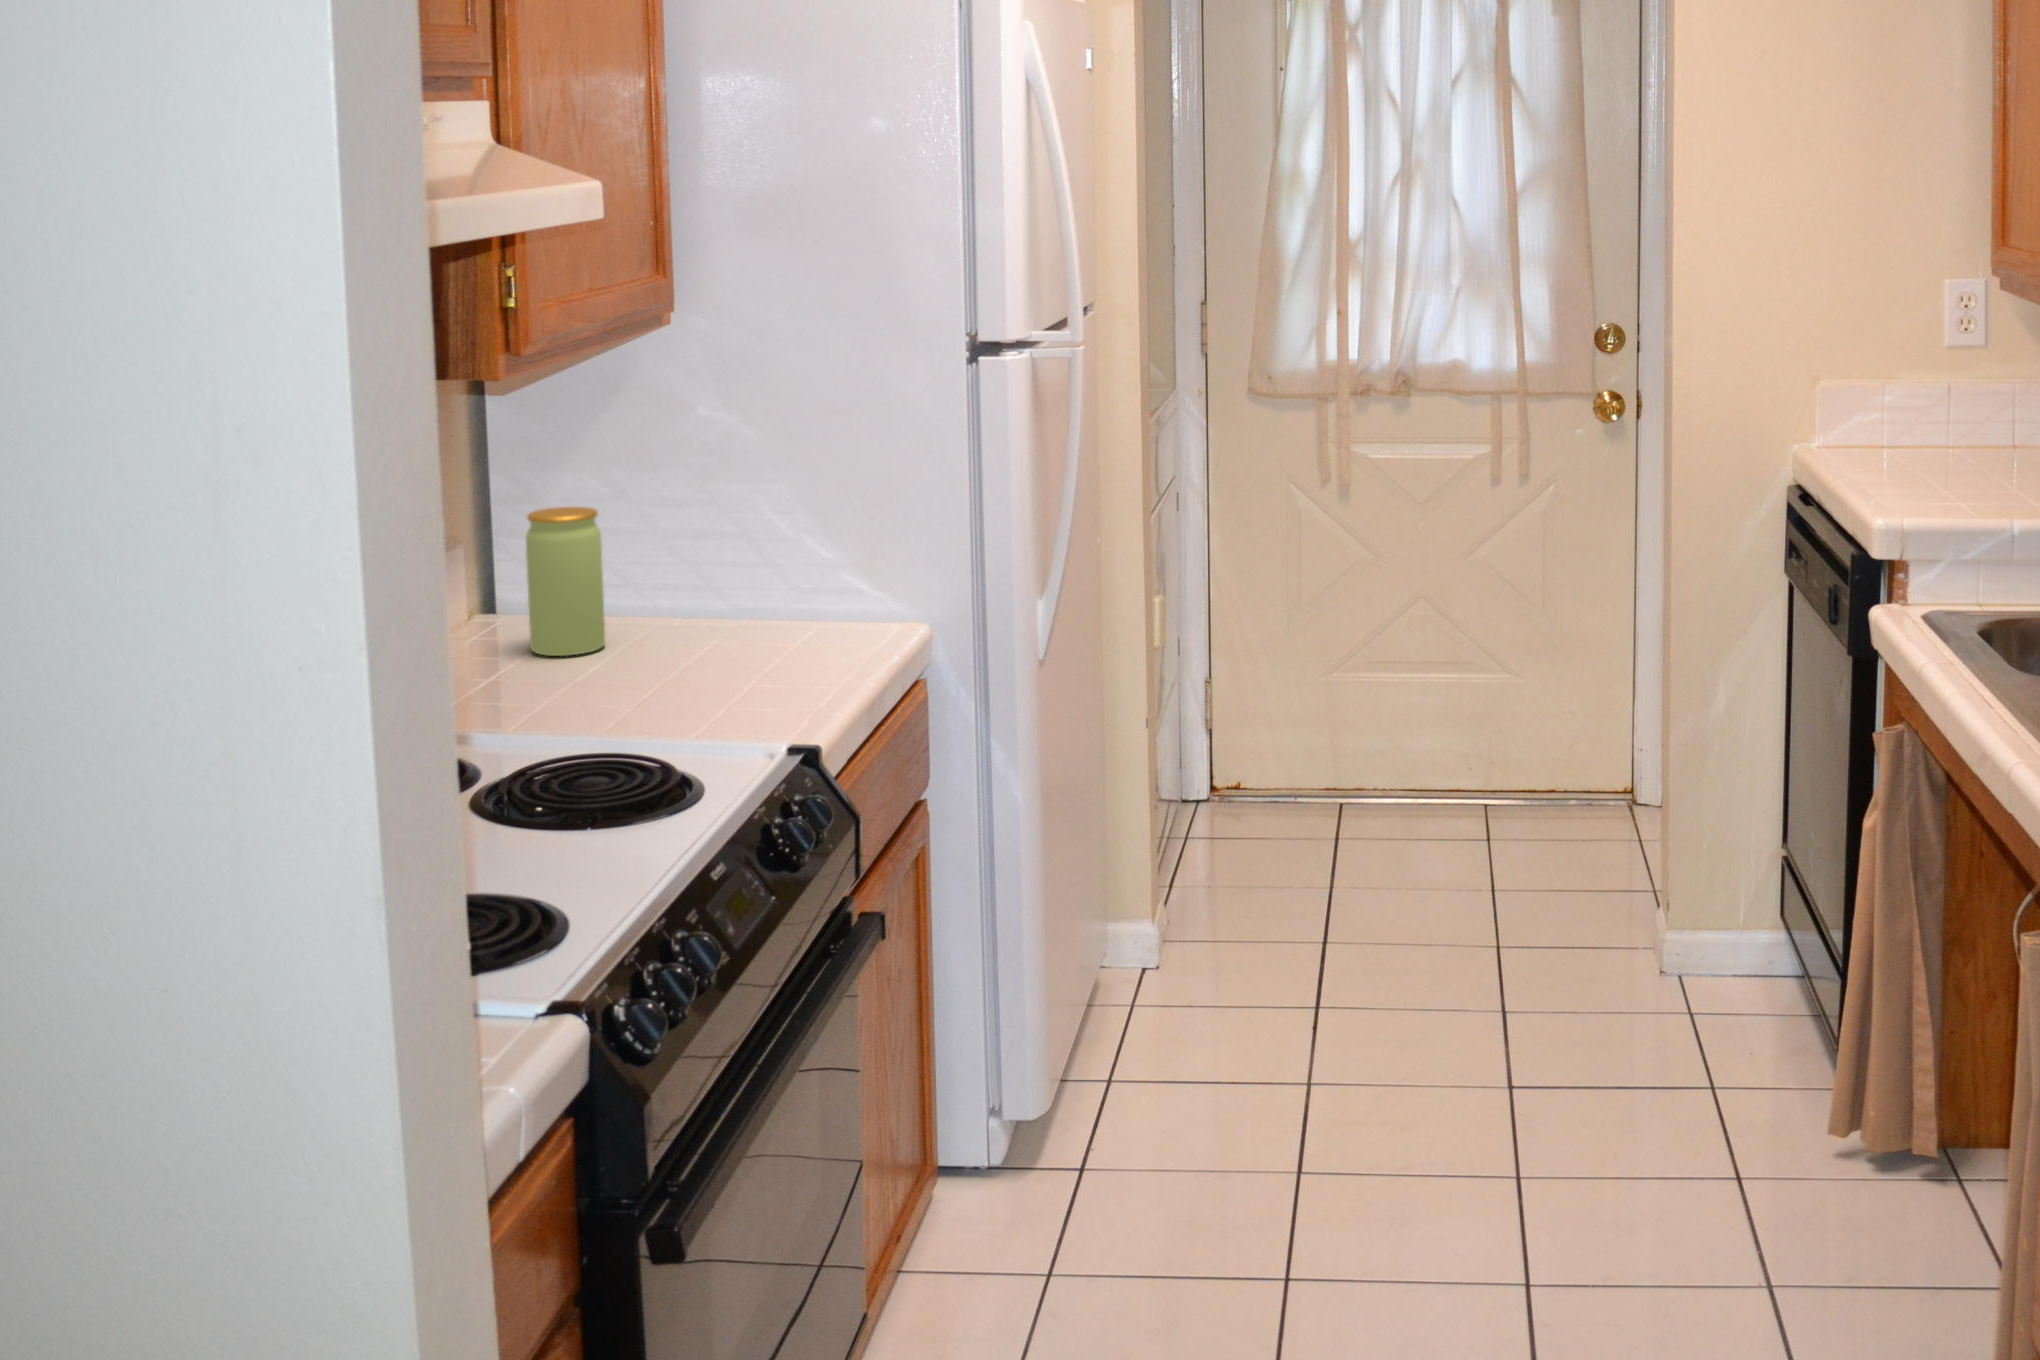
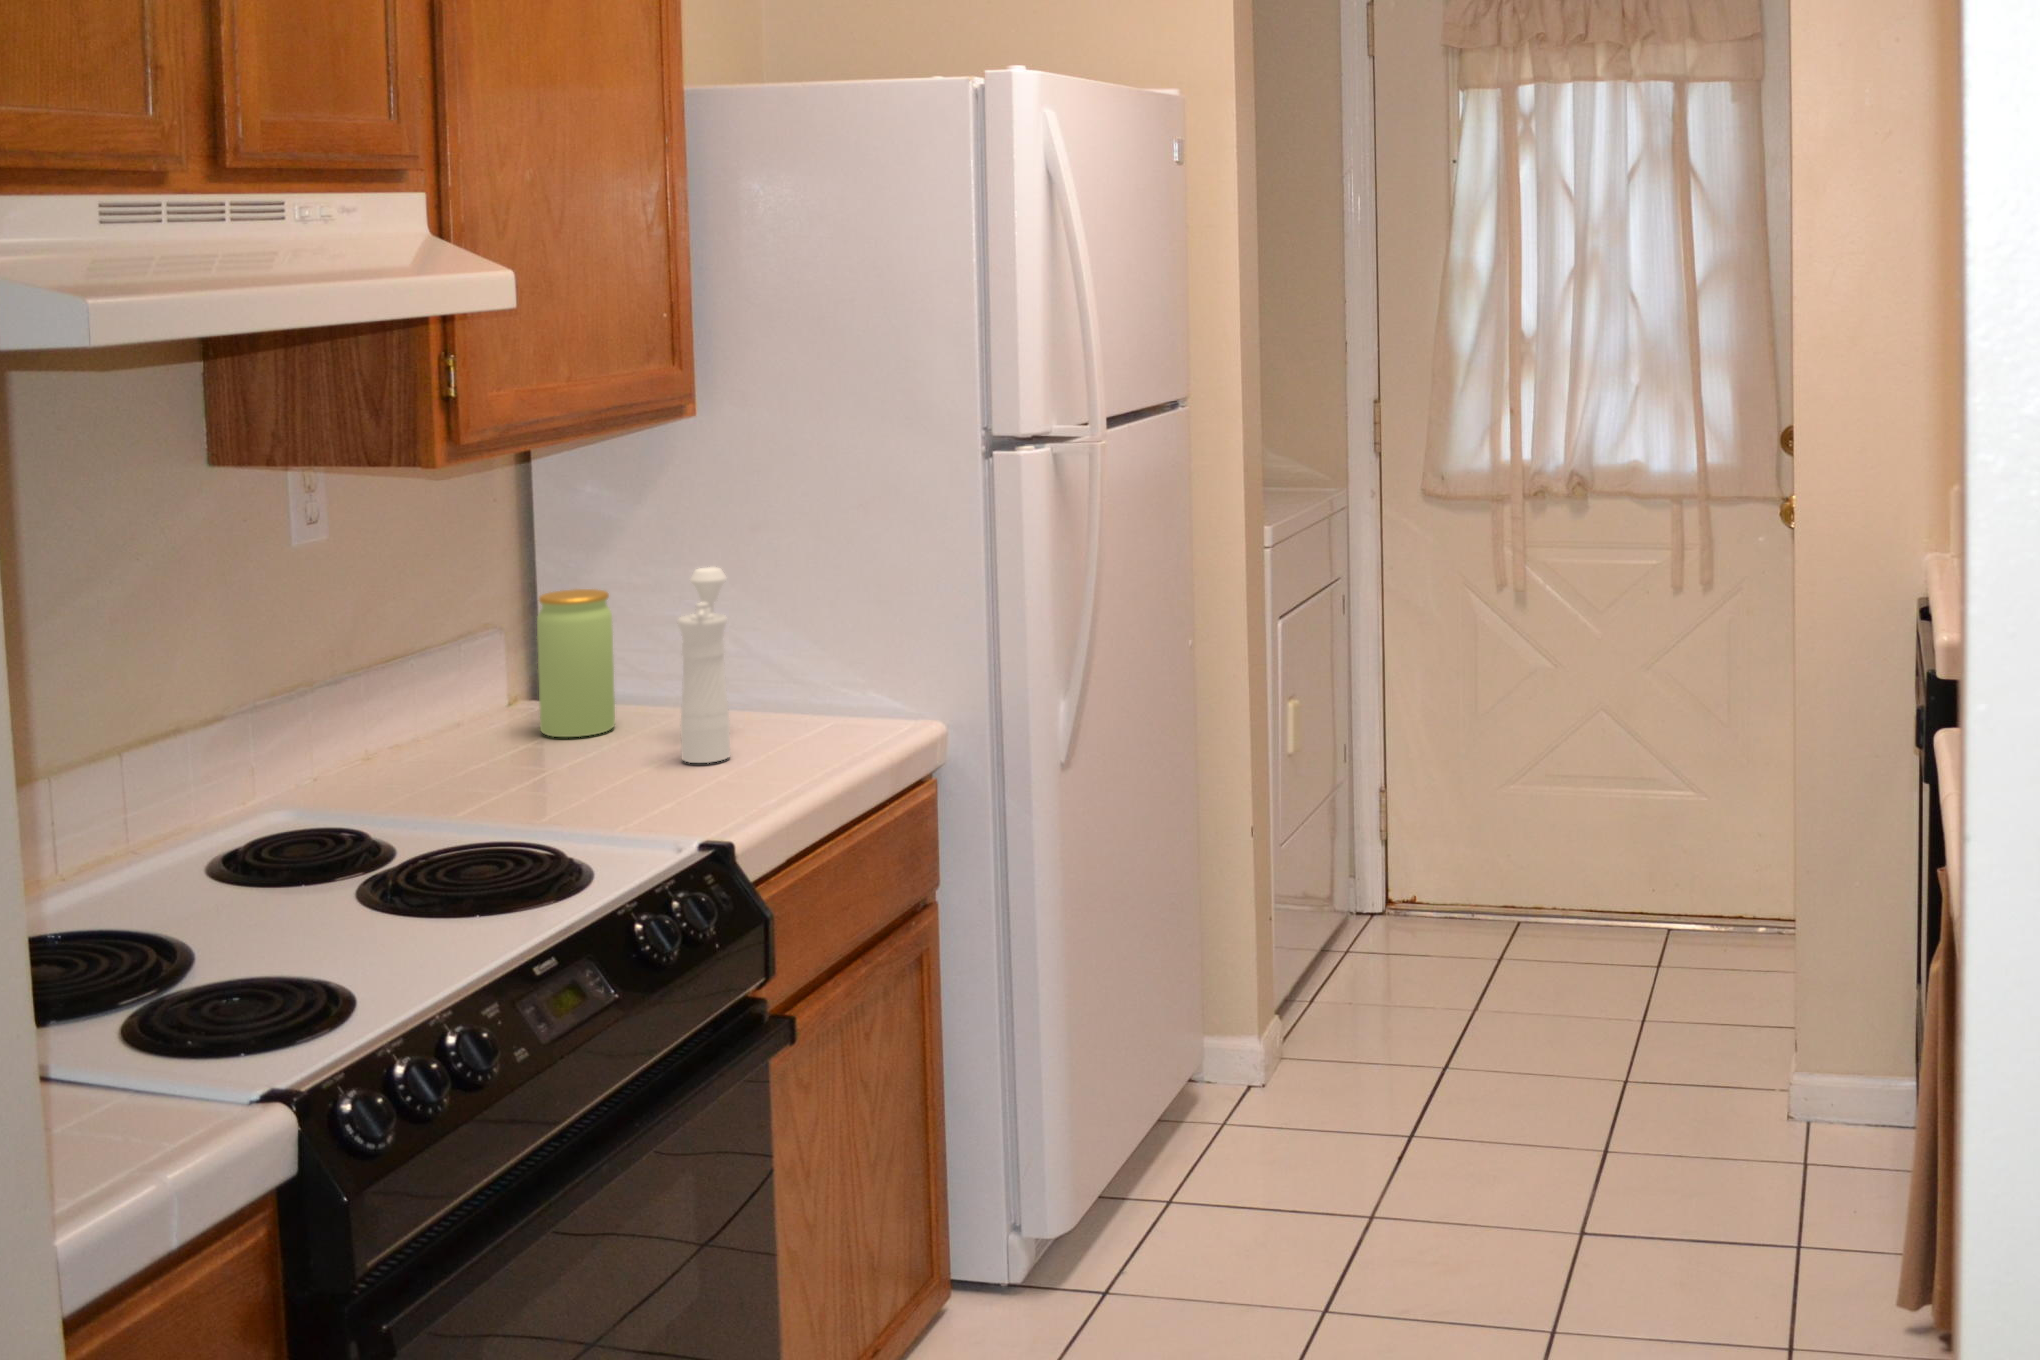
pepper mill: none [691,481,752,675] -> present [678,567,730,763]

